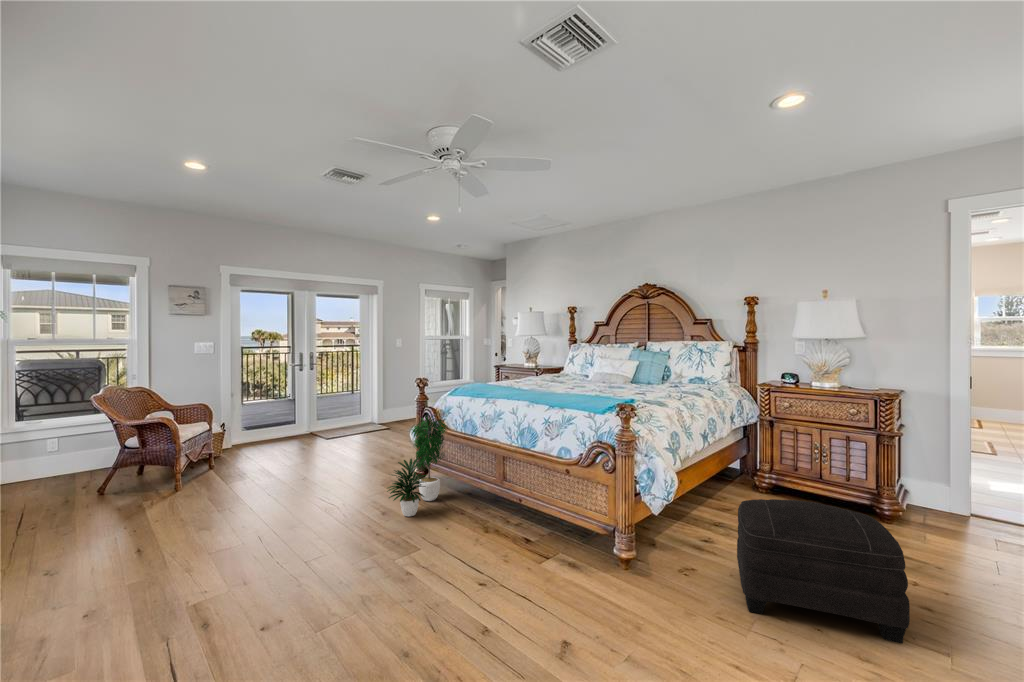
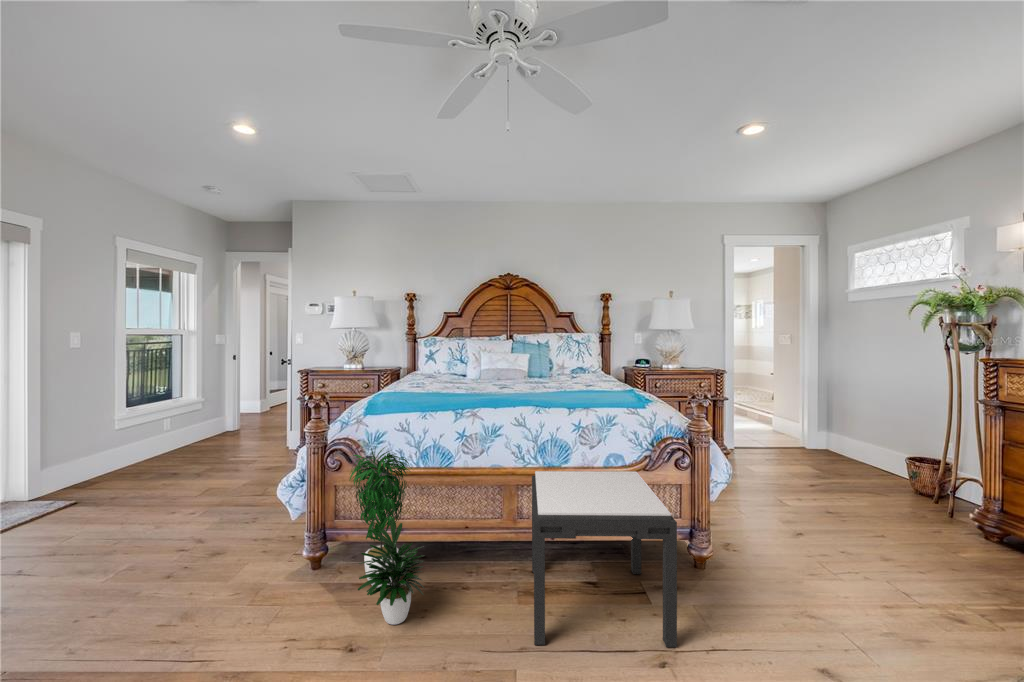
side table: none [442,448,574,583] -> present [532,471,677,647]
ottoman: present [737,499,910,643] -> none [761,459,907,567]

